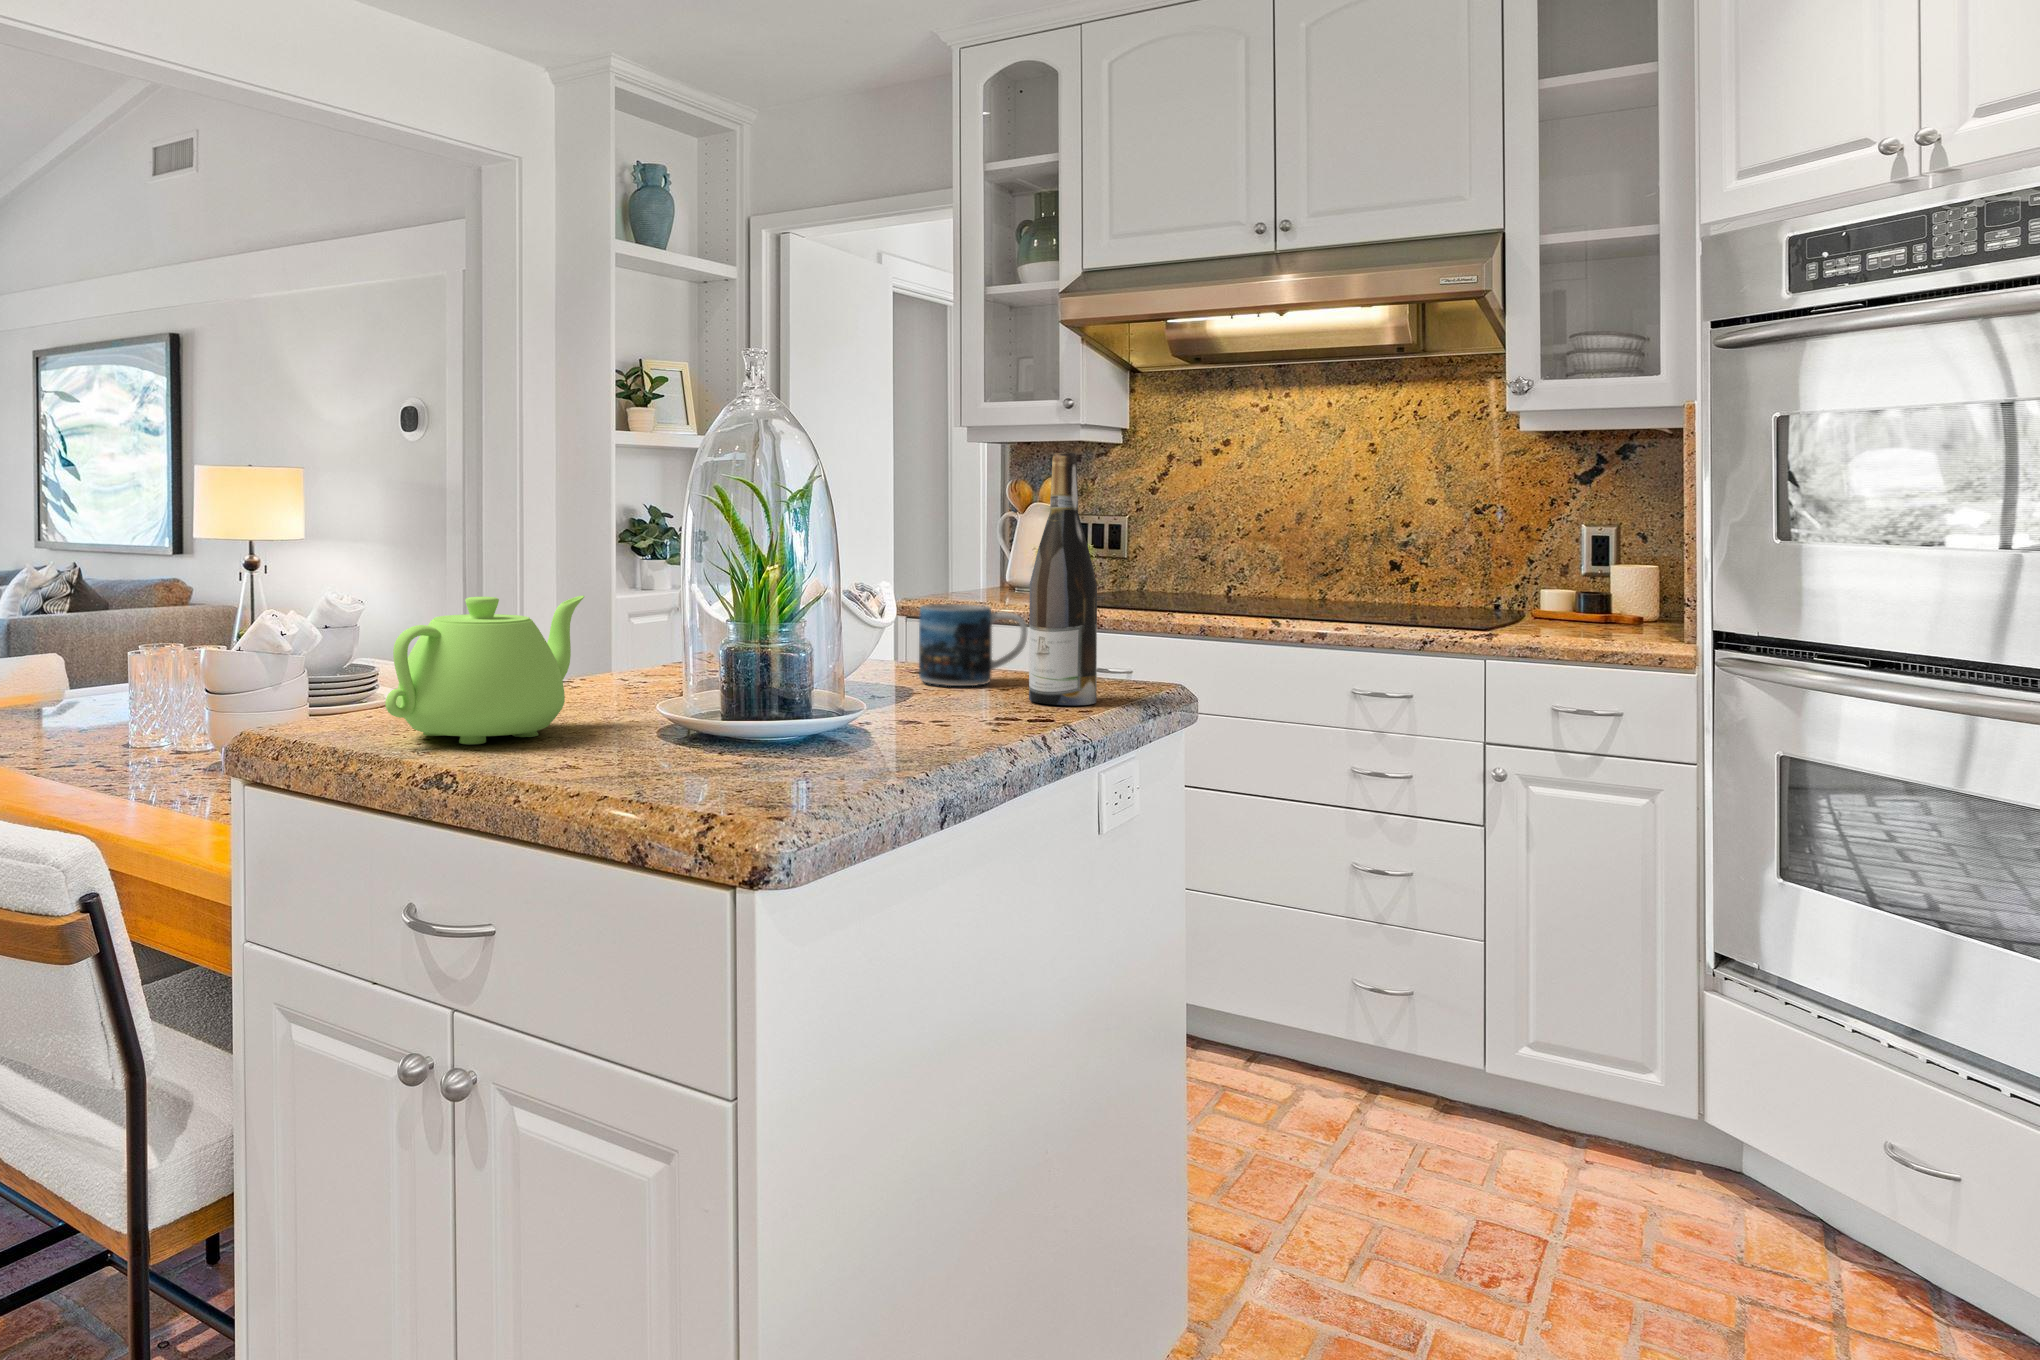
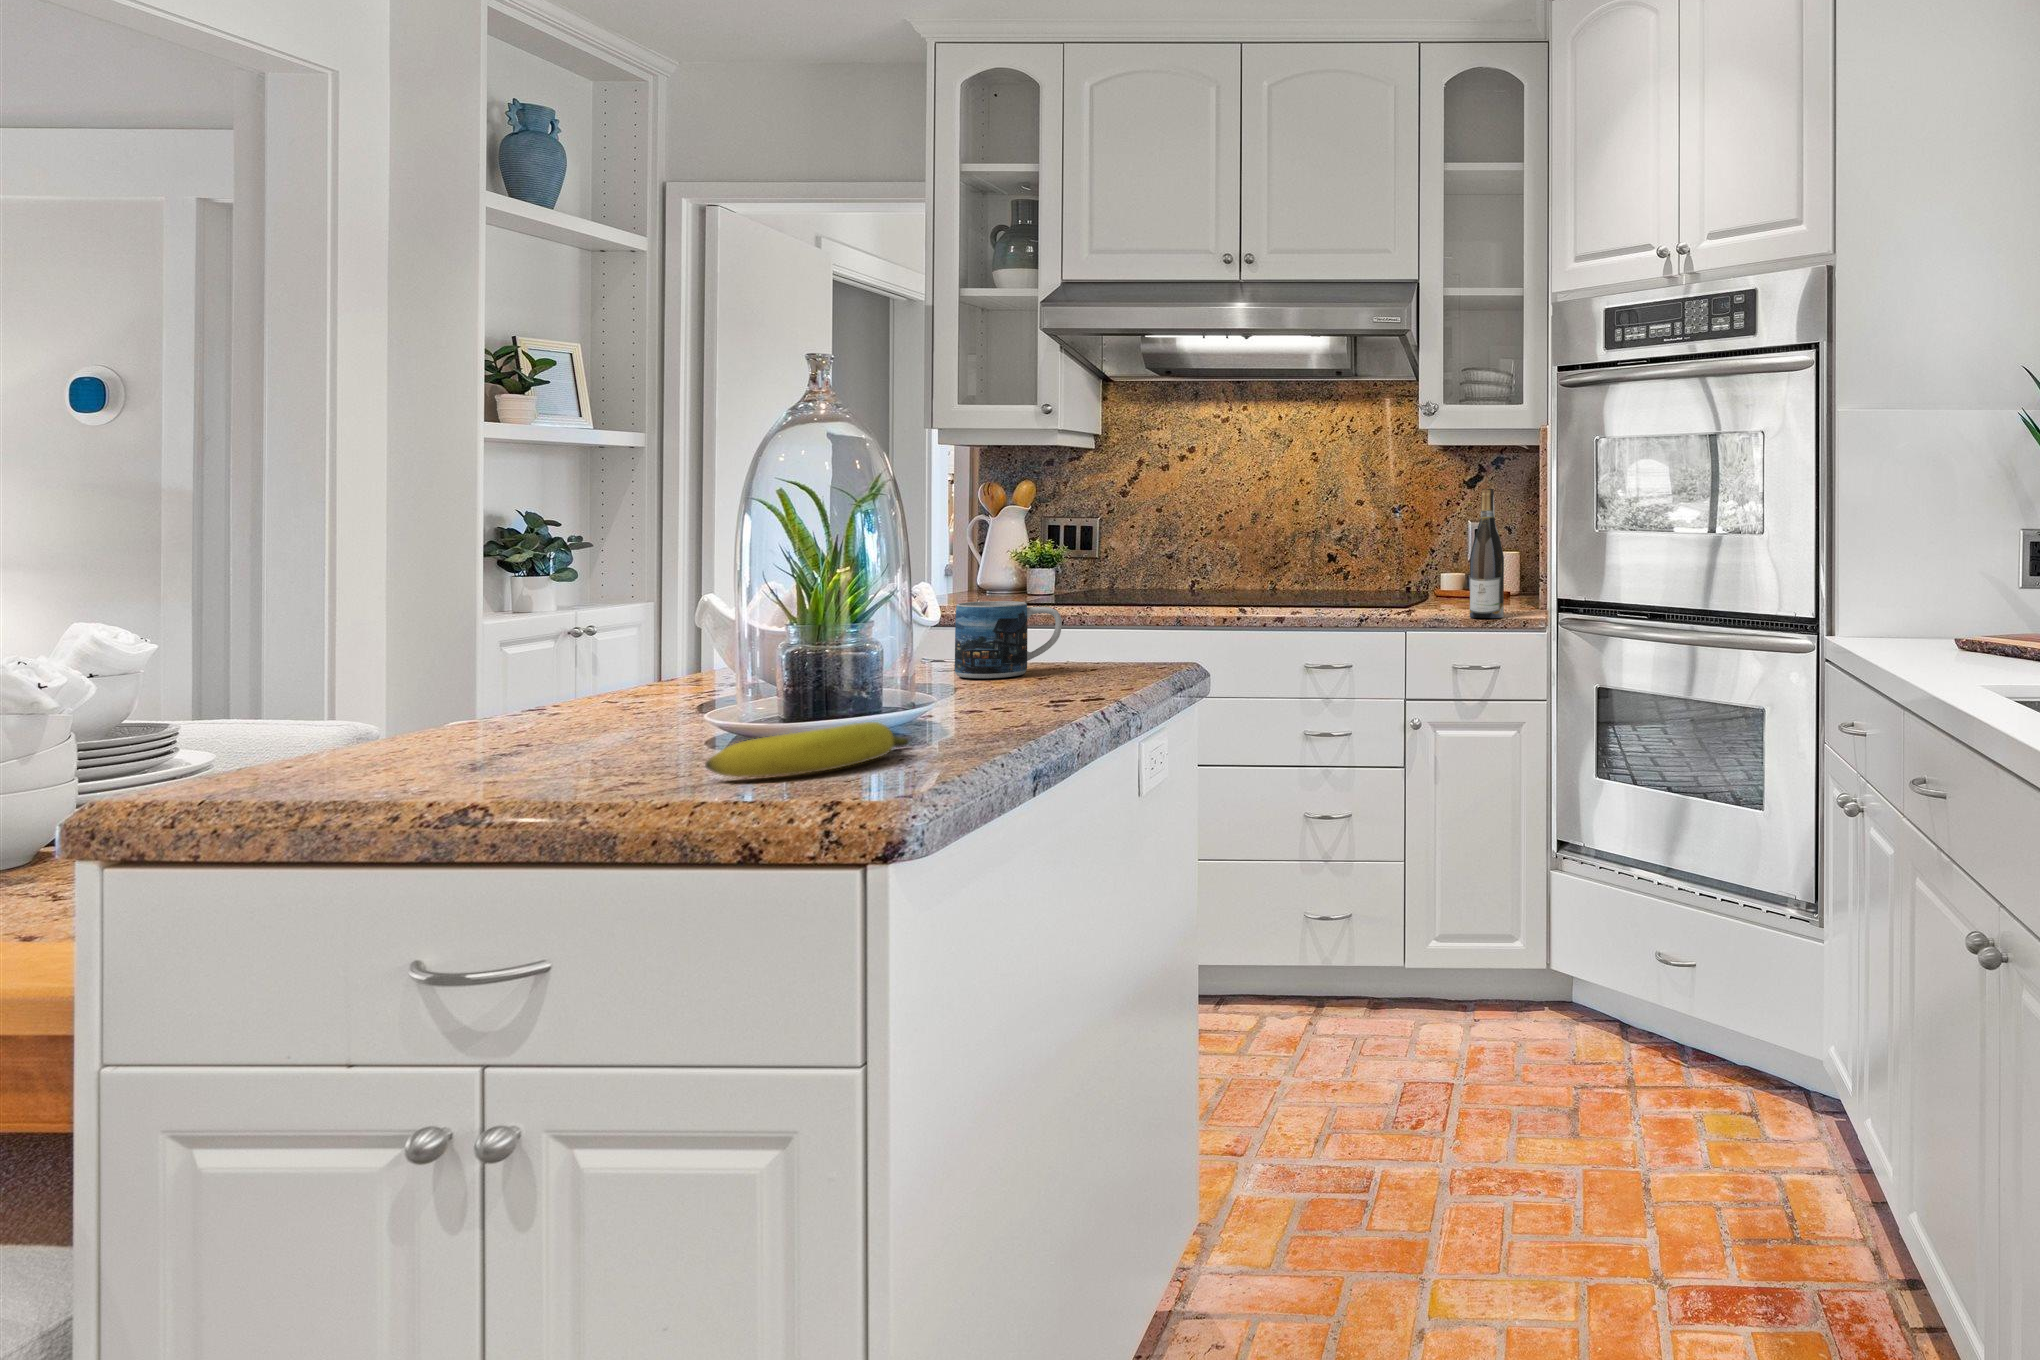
wine bottle: present [1029,453,1097,705] -> present [1470,489,1504,618]
teapot: present [385,596,584,744] -> none [364,607,608,775]
banana: none [624,729,825,775] -> present [705,722,909,777]

